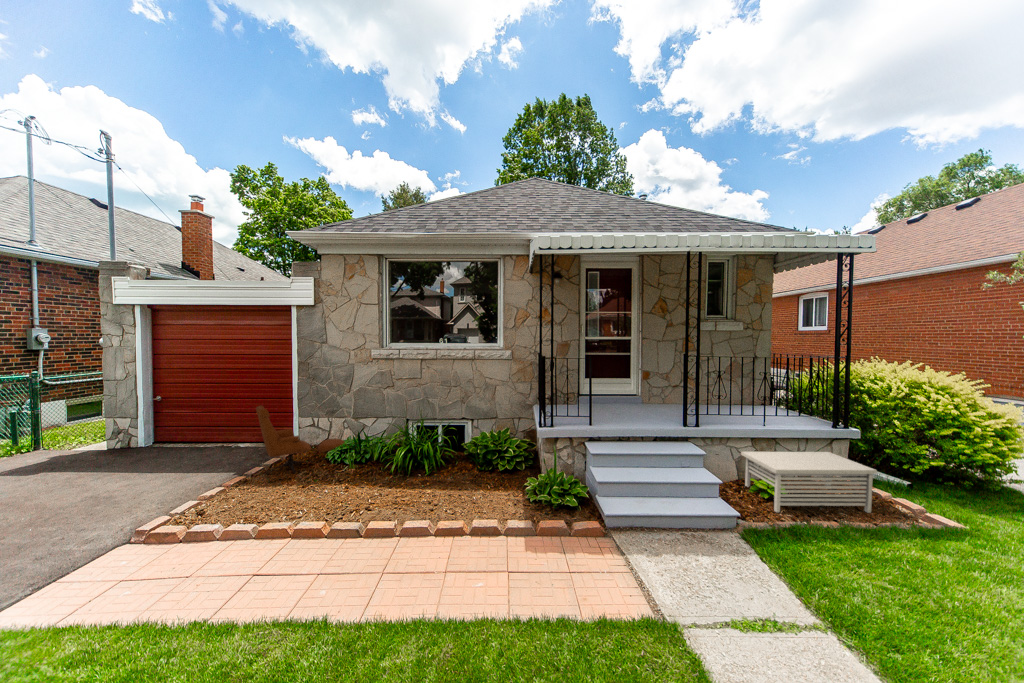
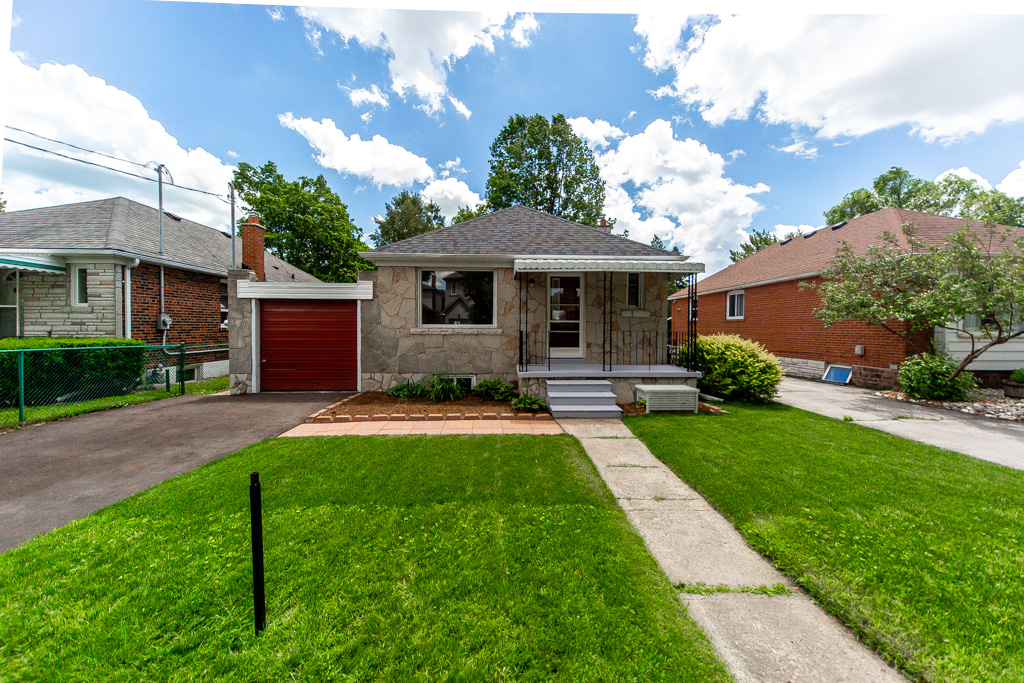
lounge chair: present [256,405,345,473] -> none [345,362,396,403]

